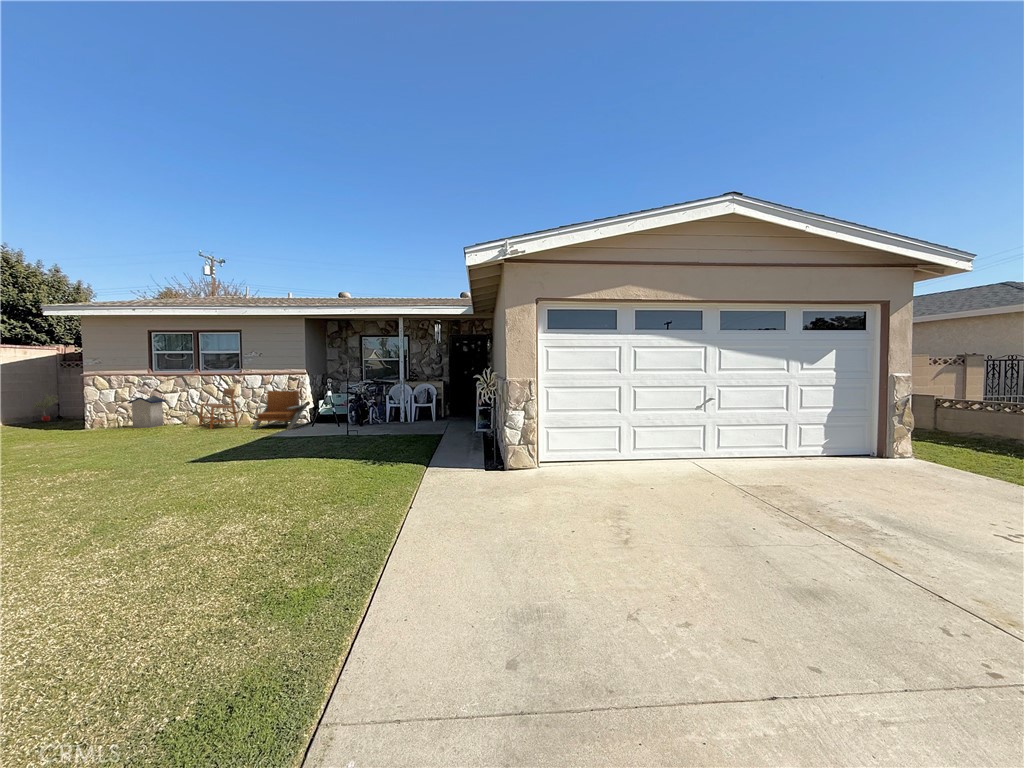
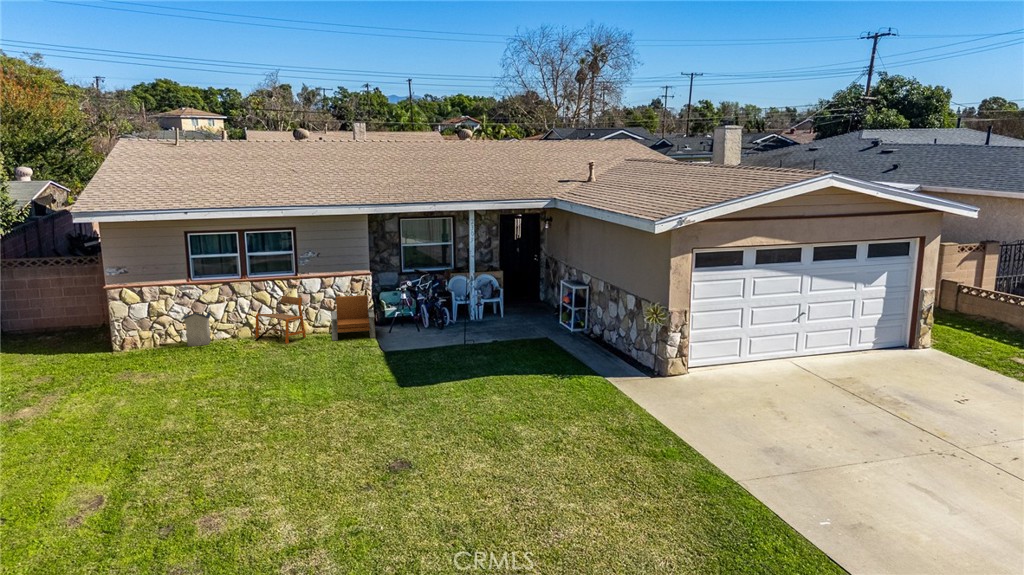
potted tree: present [32,393,58,421] -> none [14,305,38,341]

